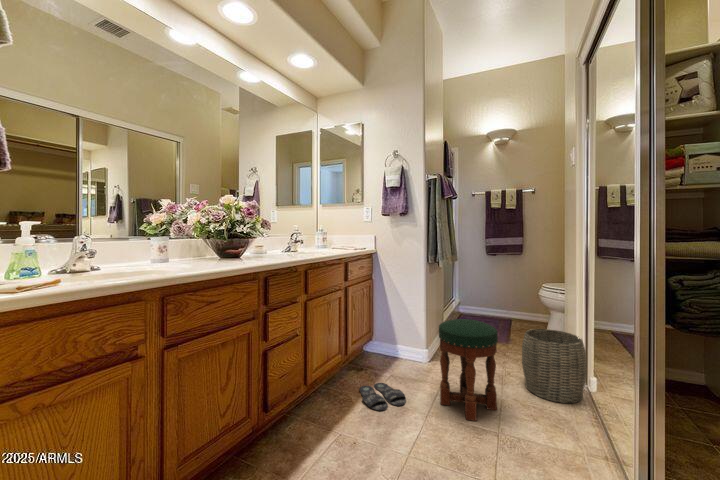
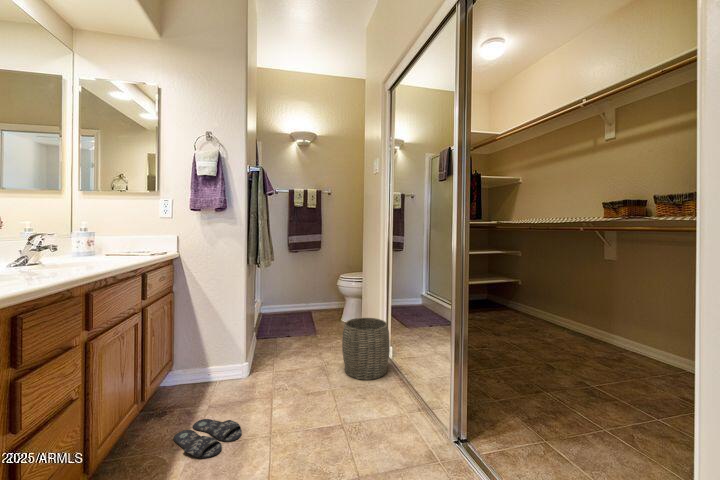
stool: present [439,319,498,421] -> none [277,322,335,425]

